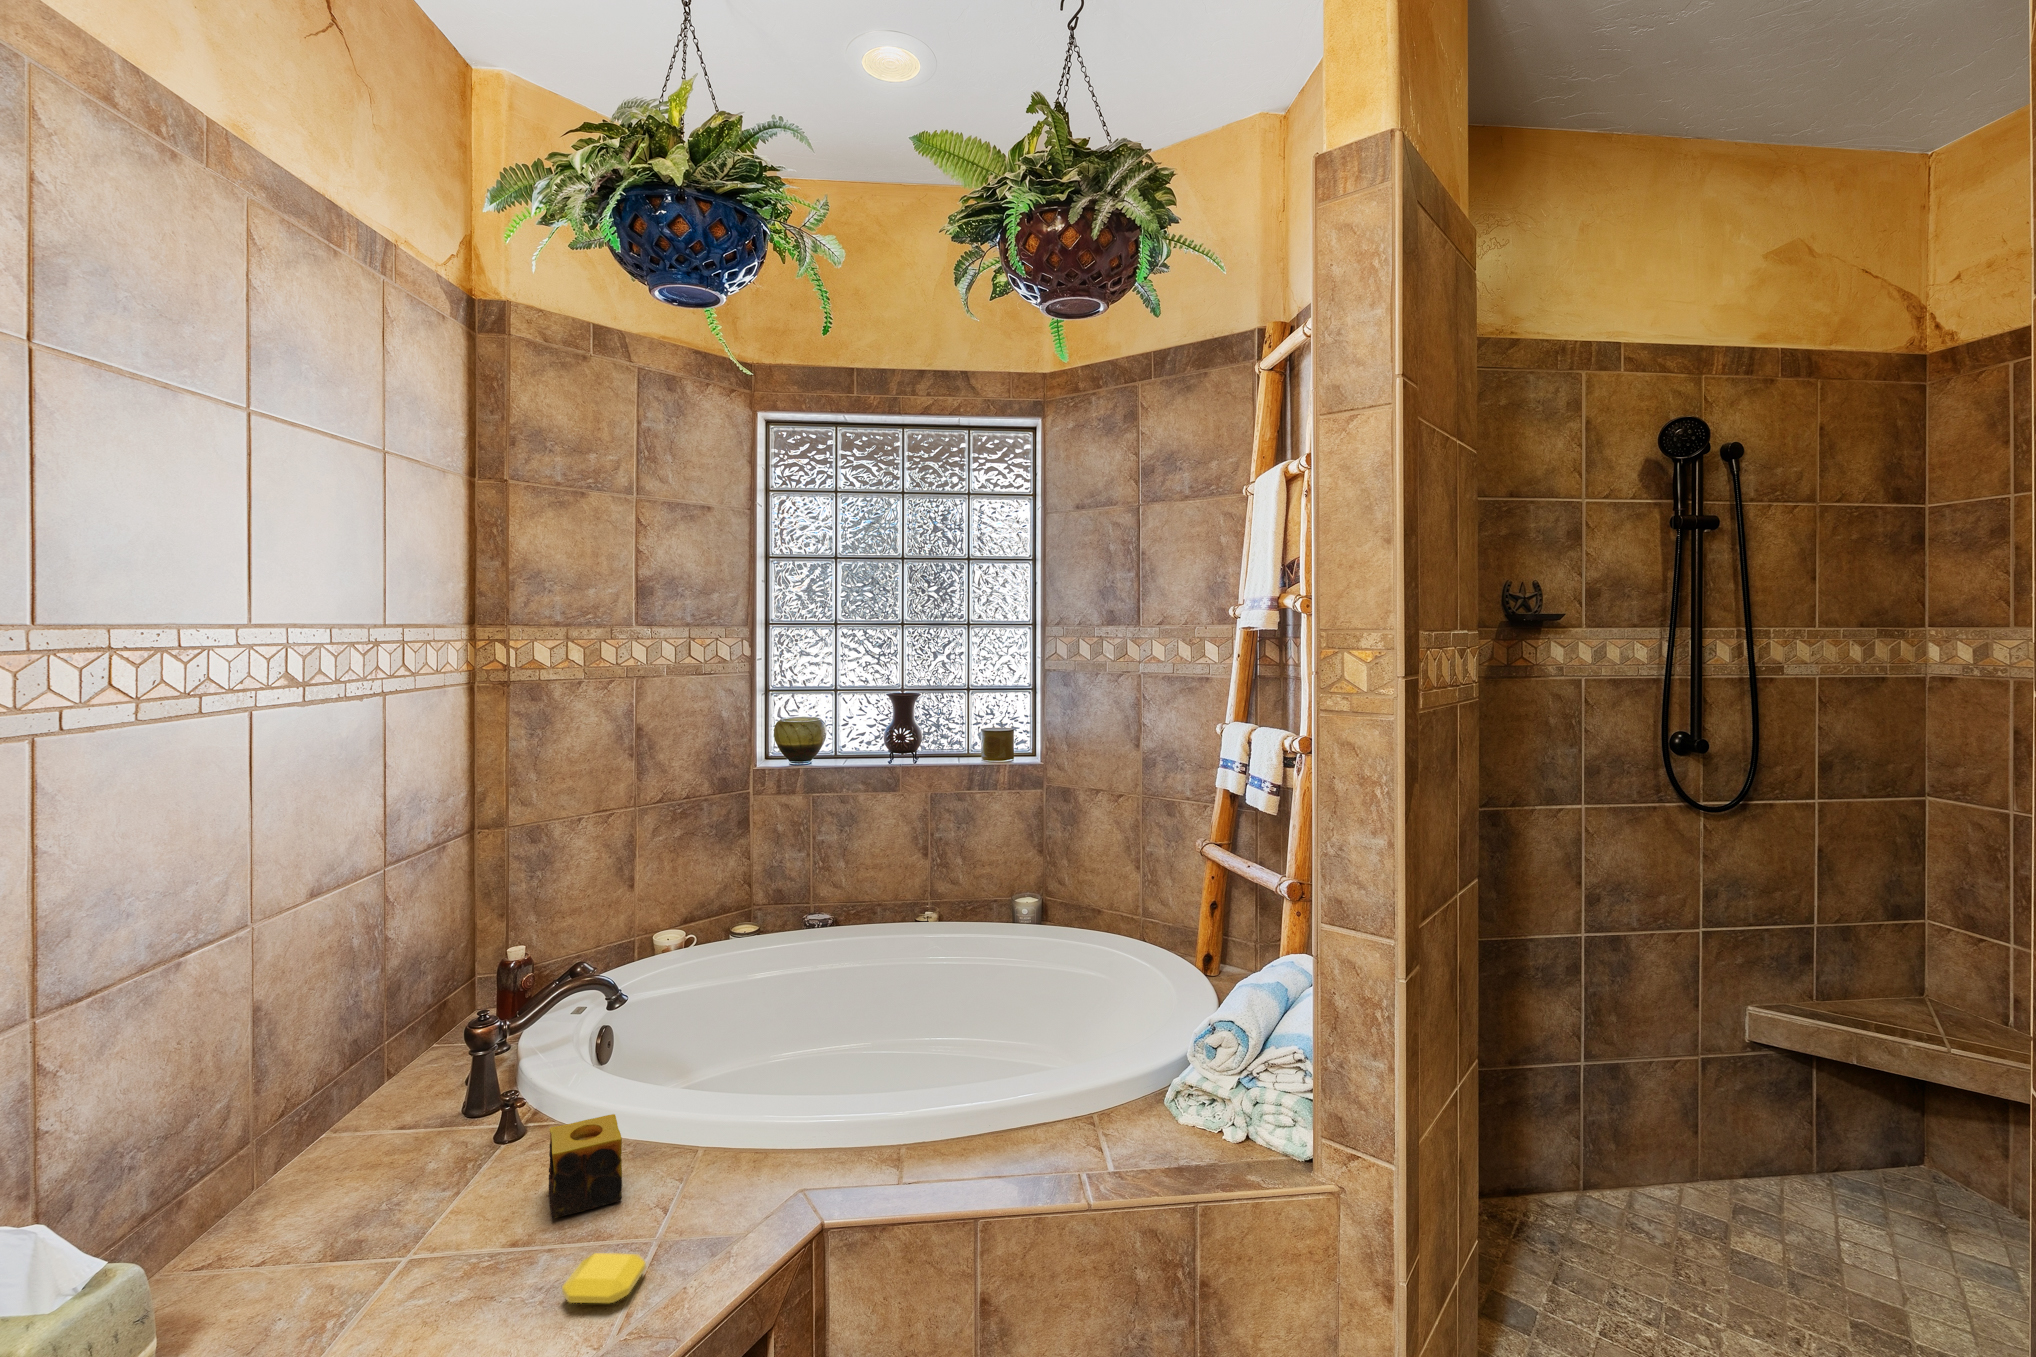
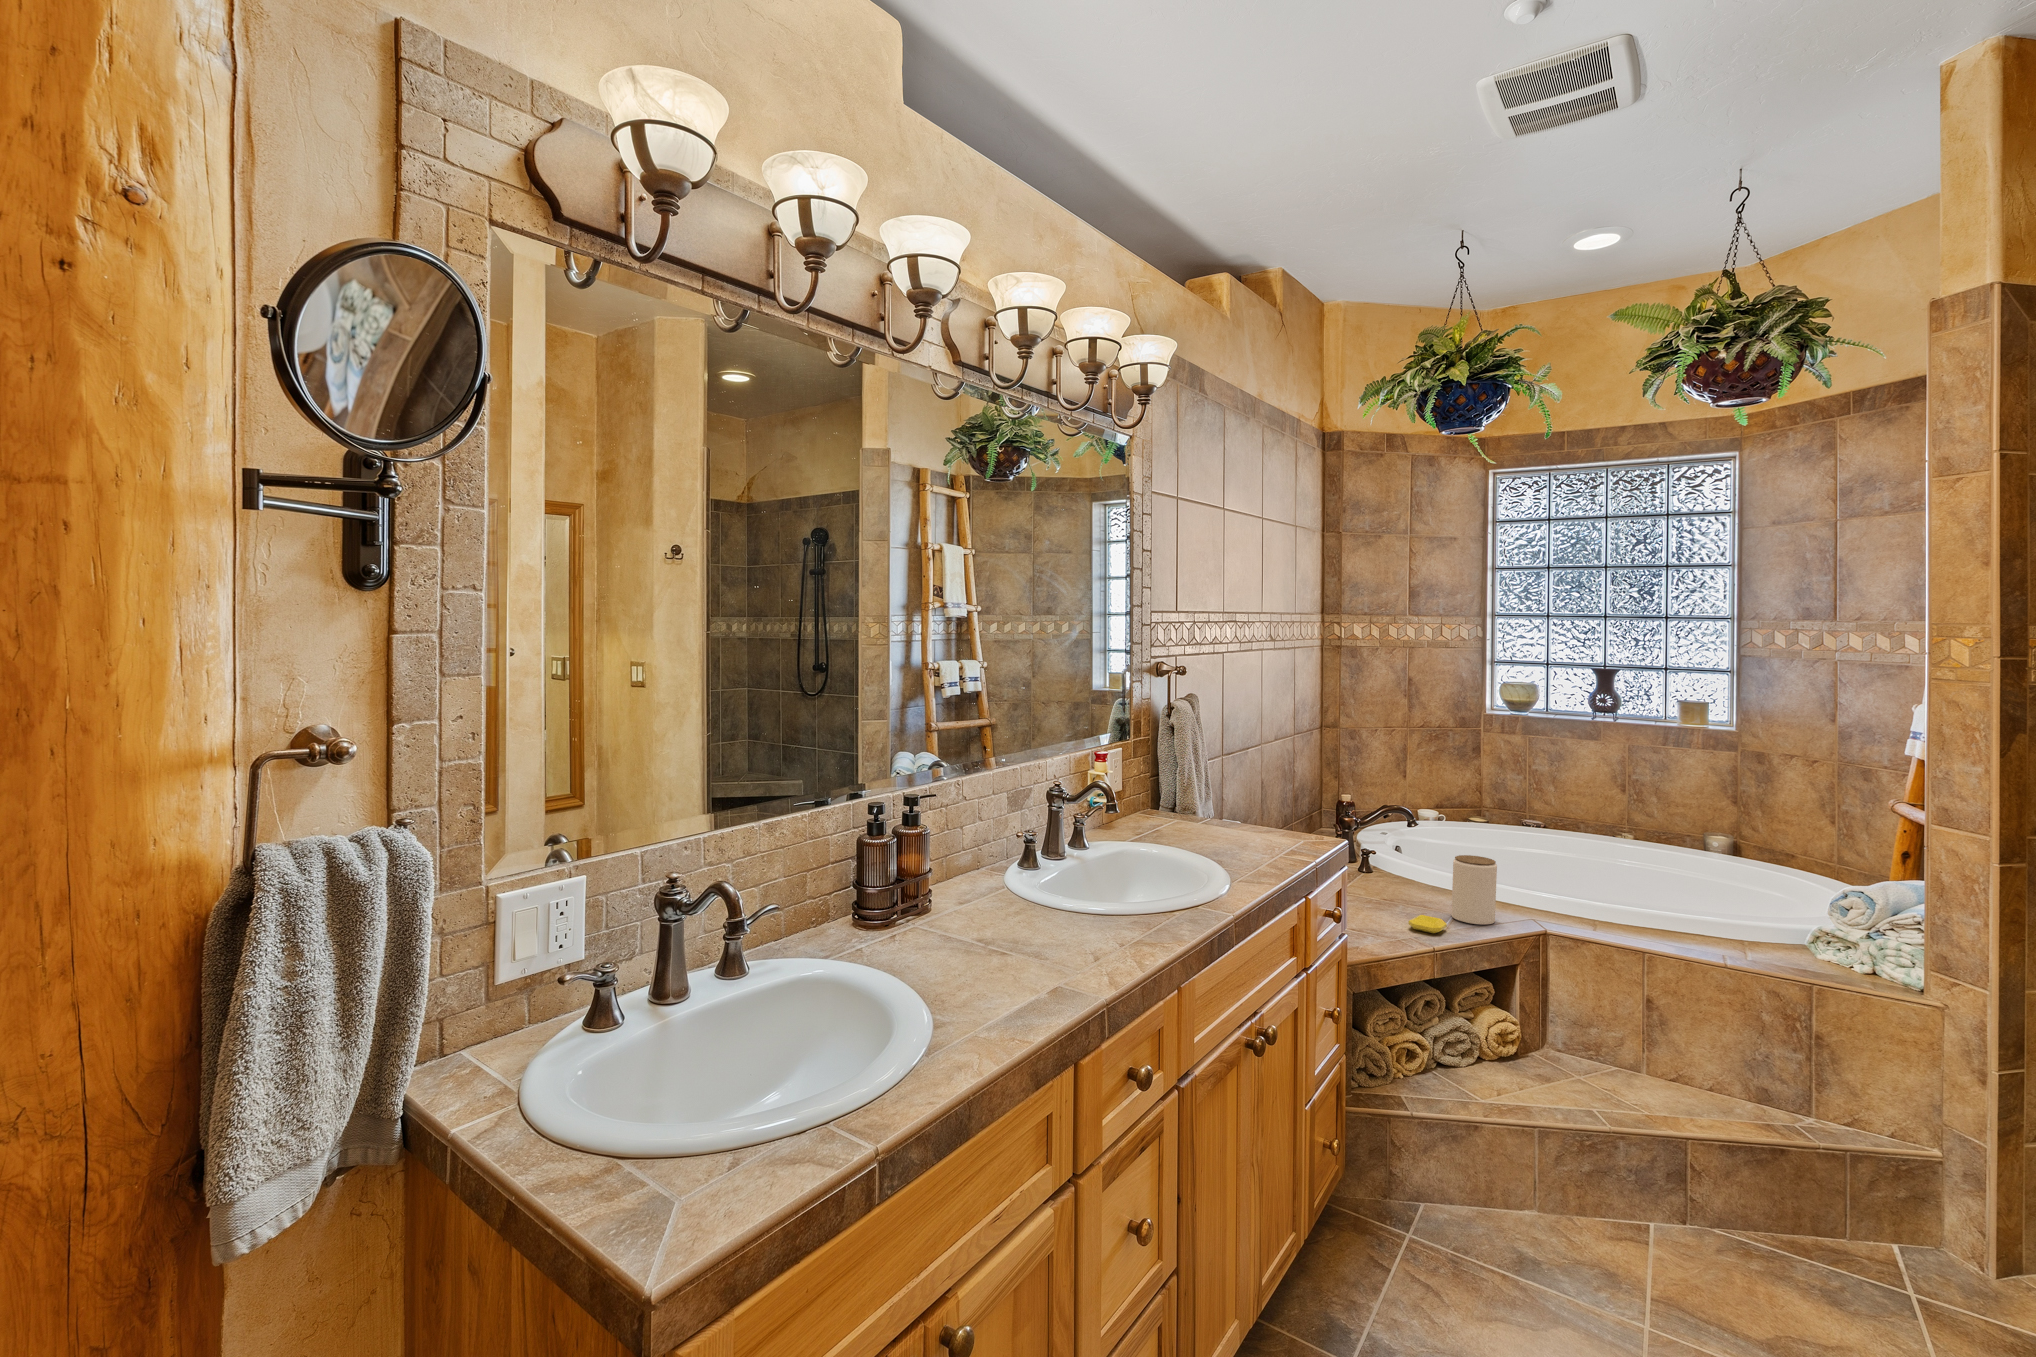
jar: none [666,1076,746,1228] -> present [1451,855,1497,924]
candle: present [549,1114,622,1218] -> none [1387,868,1427,908]

